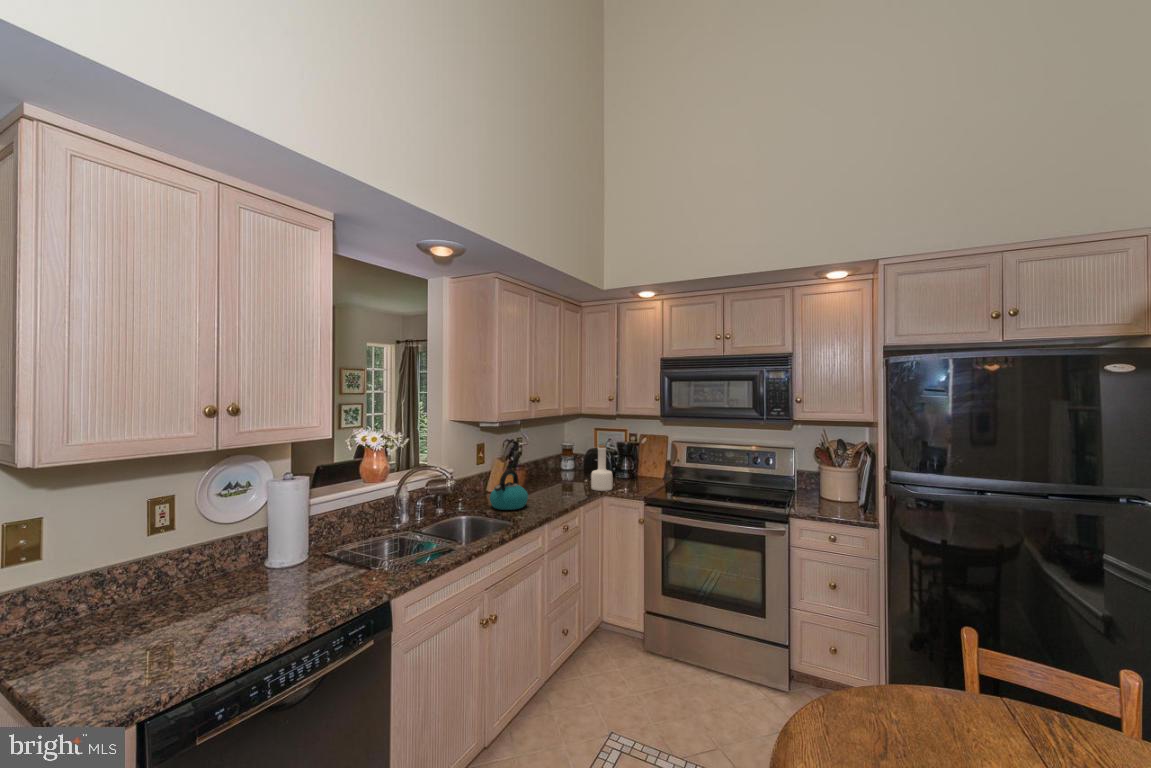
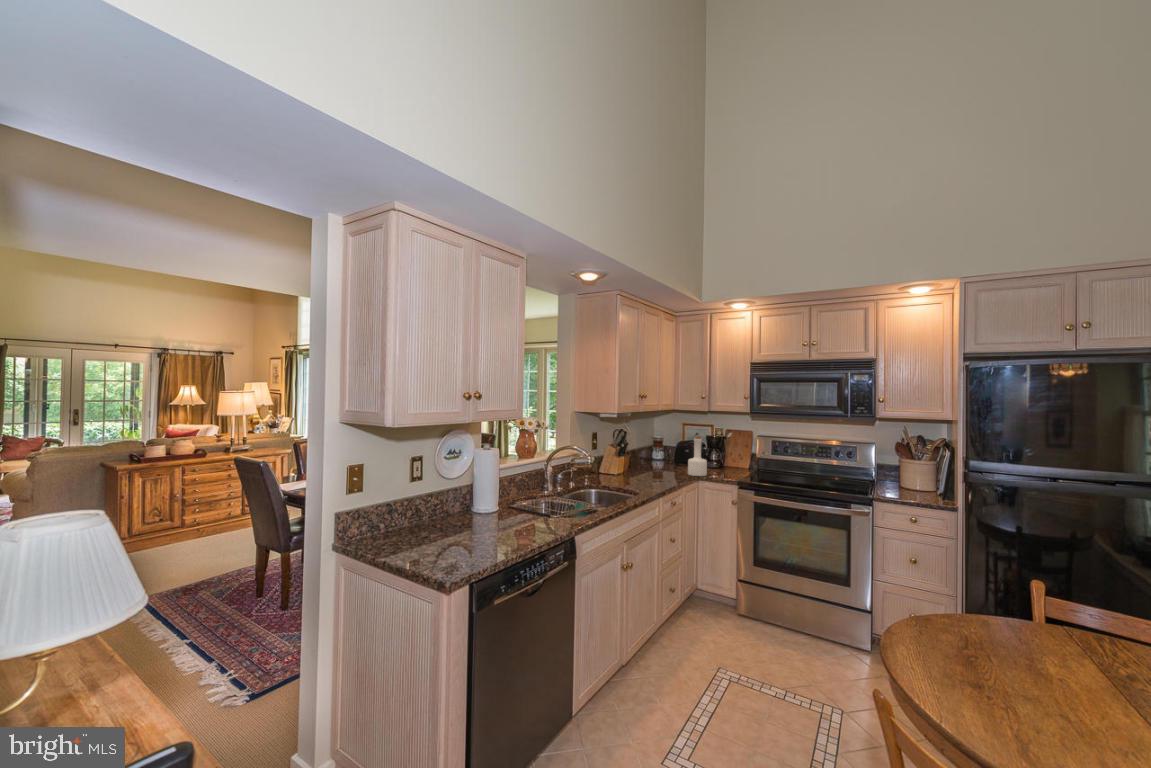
kettle: present [490,470,528,510] -> none [610,453,642,486]

